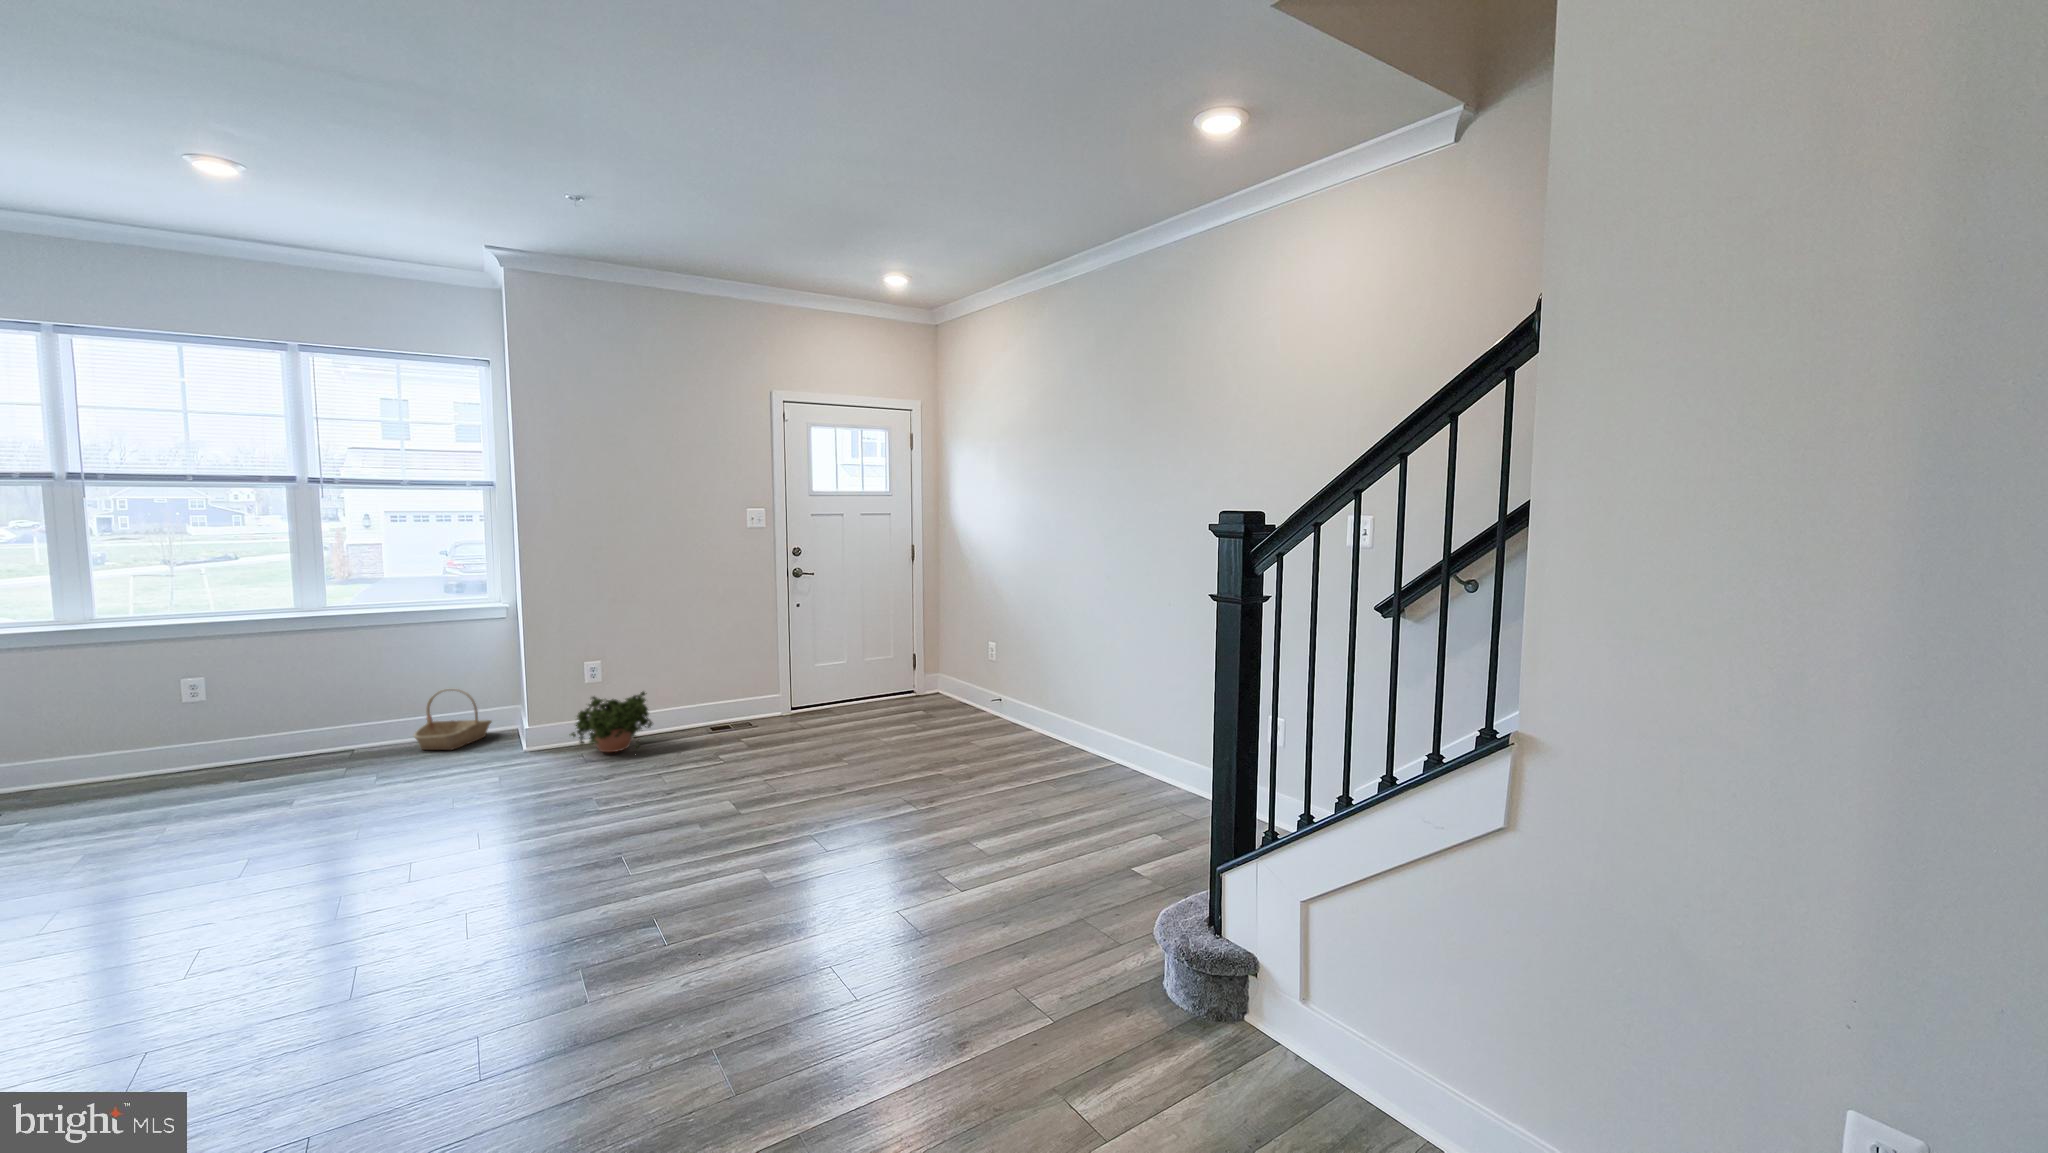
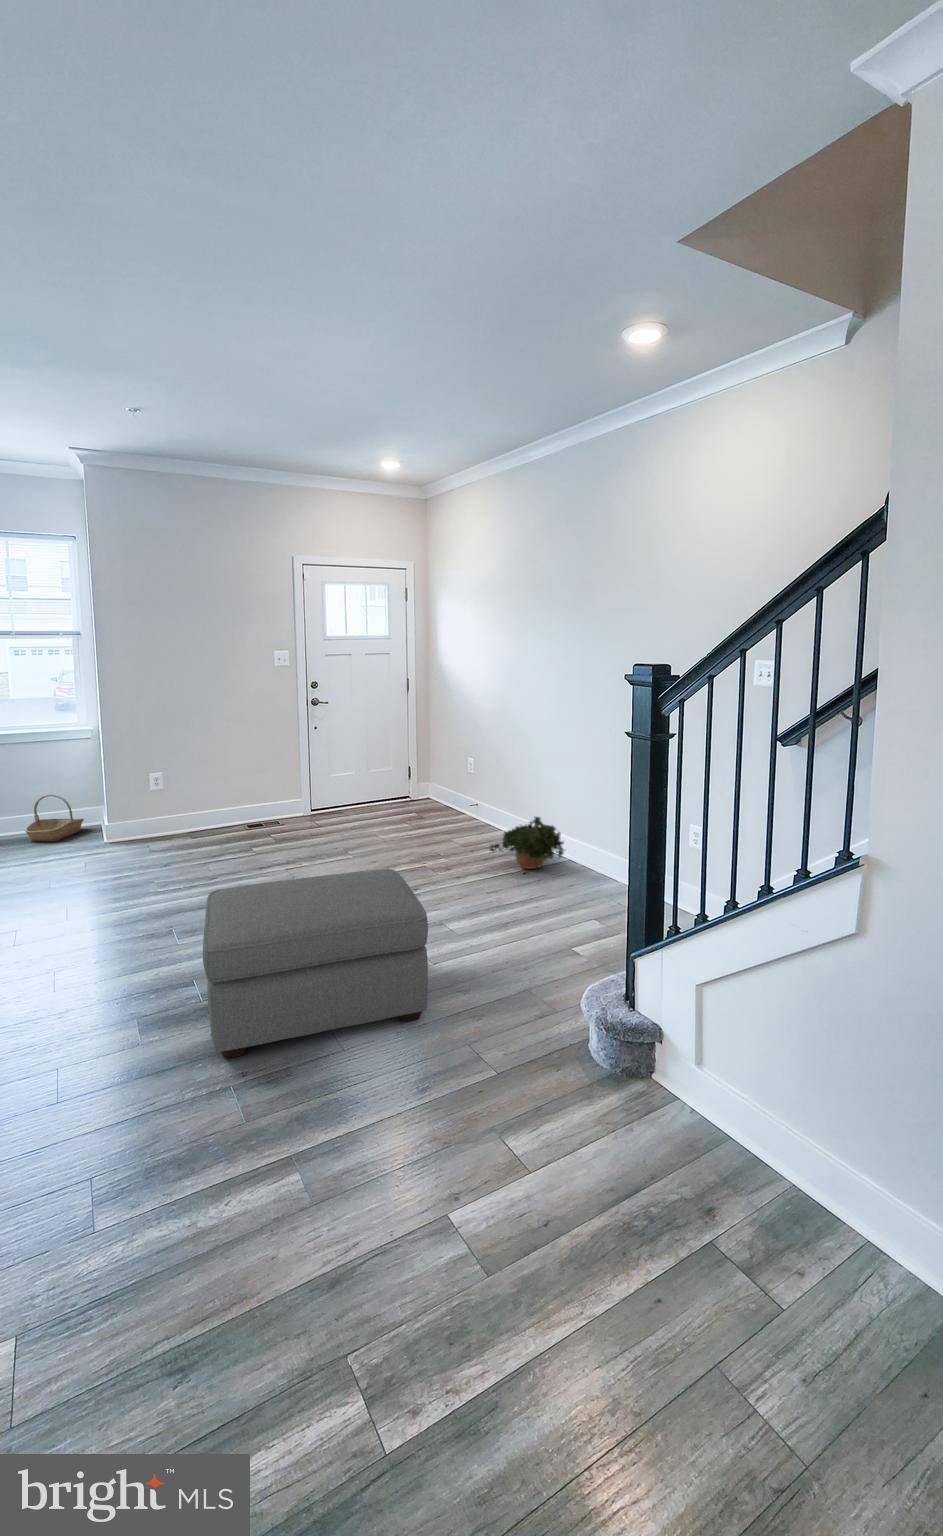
potted plant: present [571,692,653,752] -> present [490,817,564,874]
ottoman: none [681,772,963,1016] -> present [203,869,428,1059]

